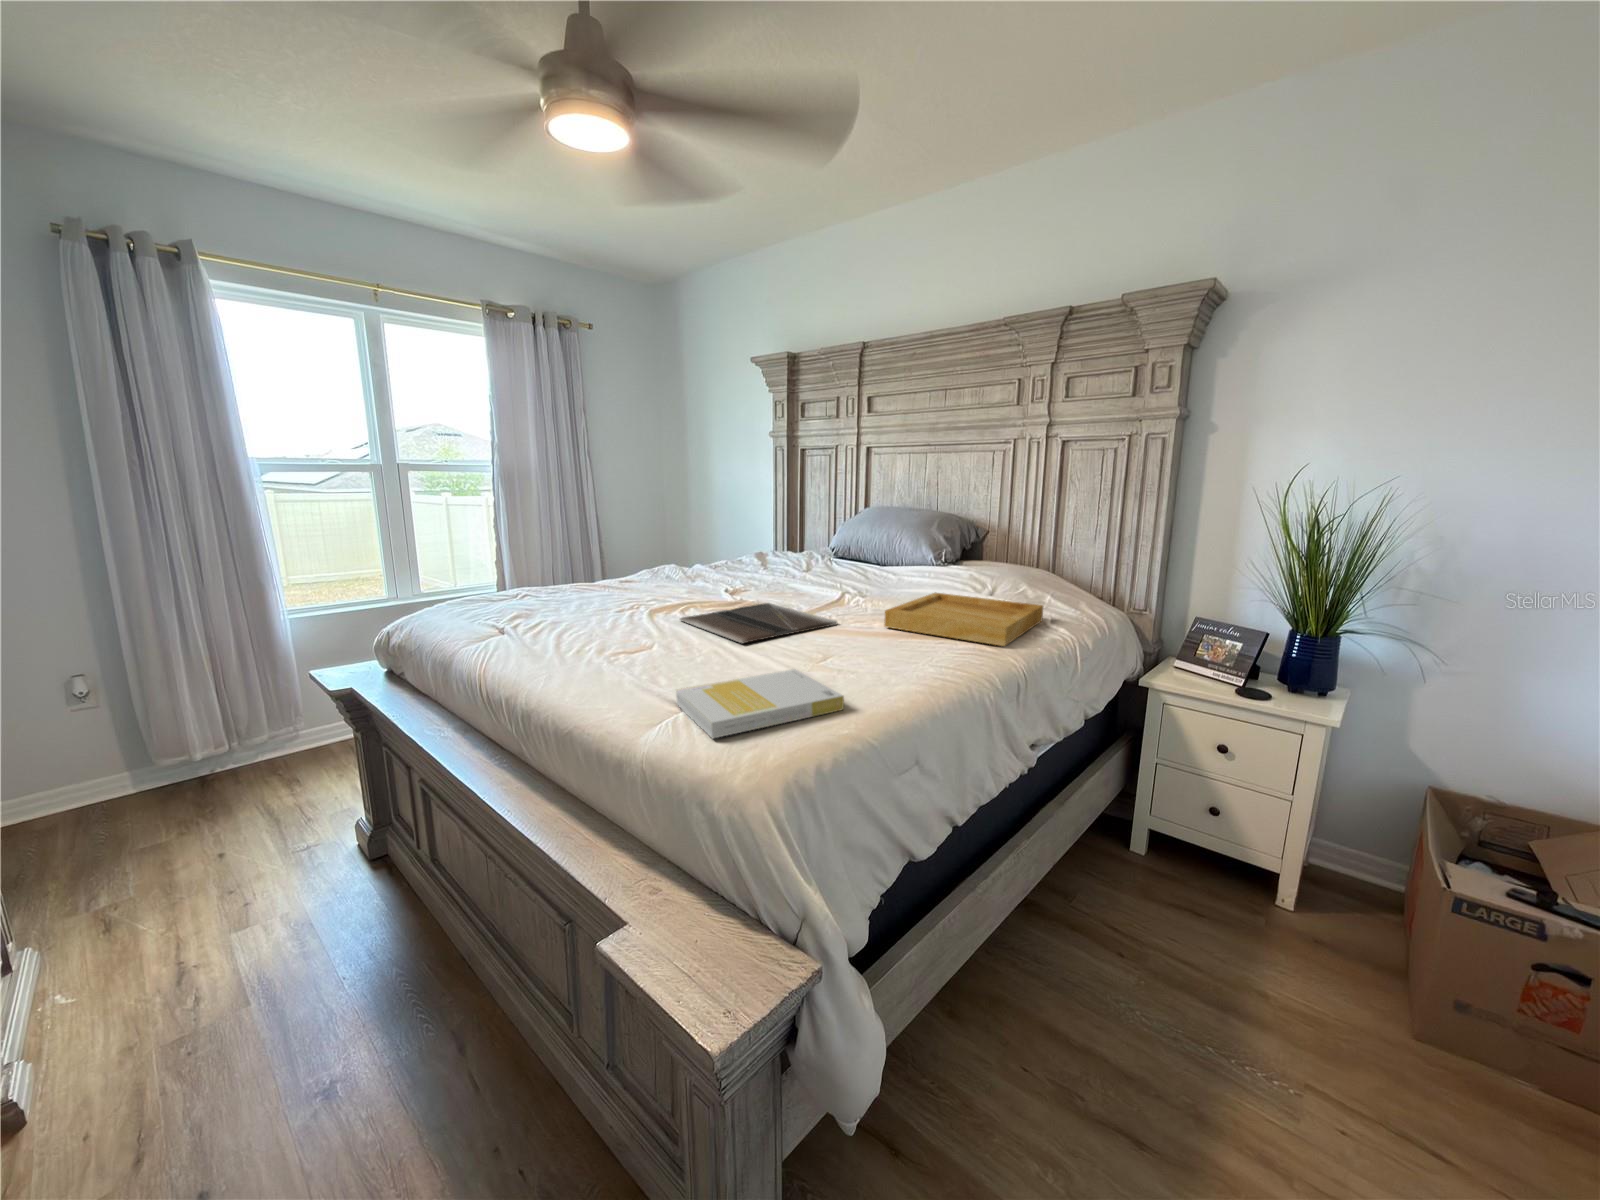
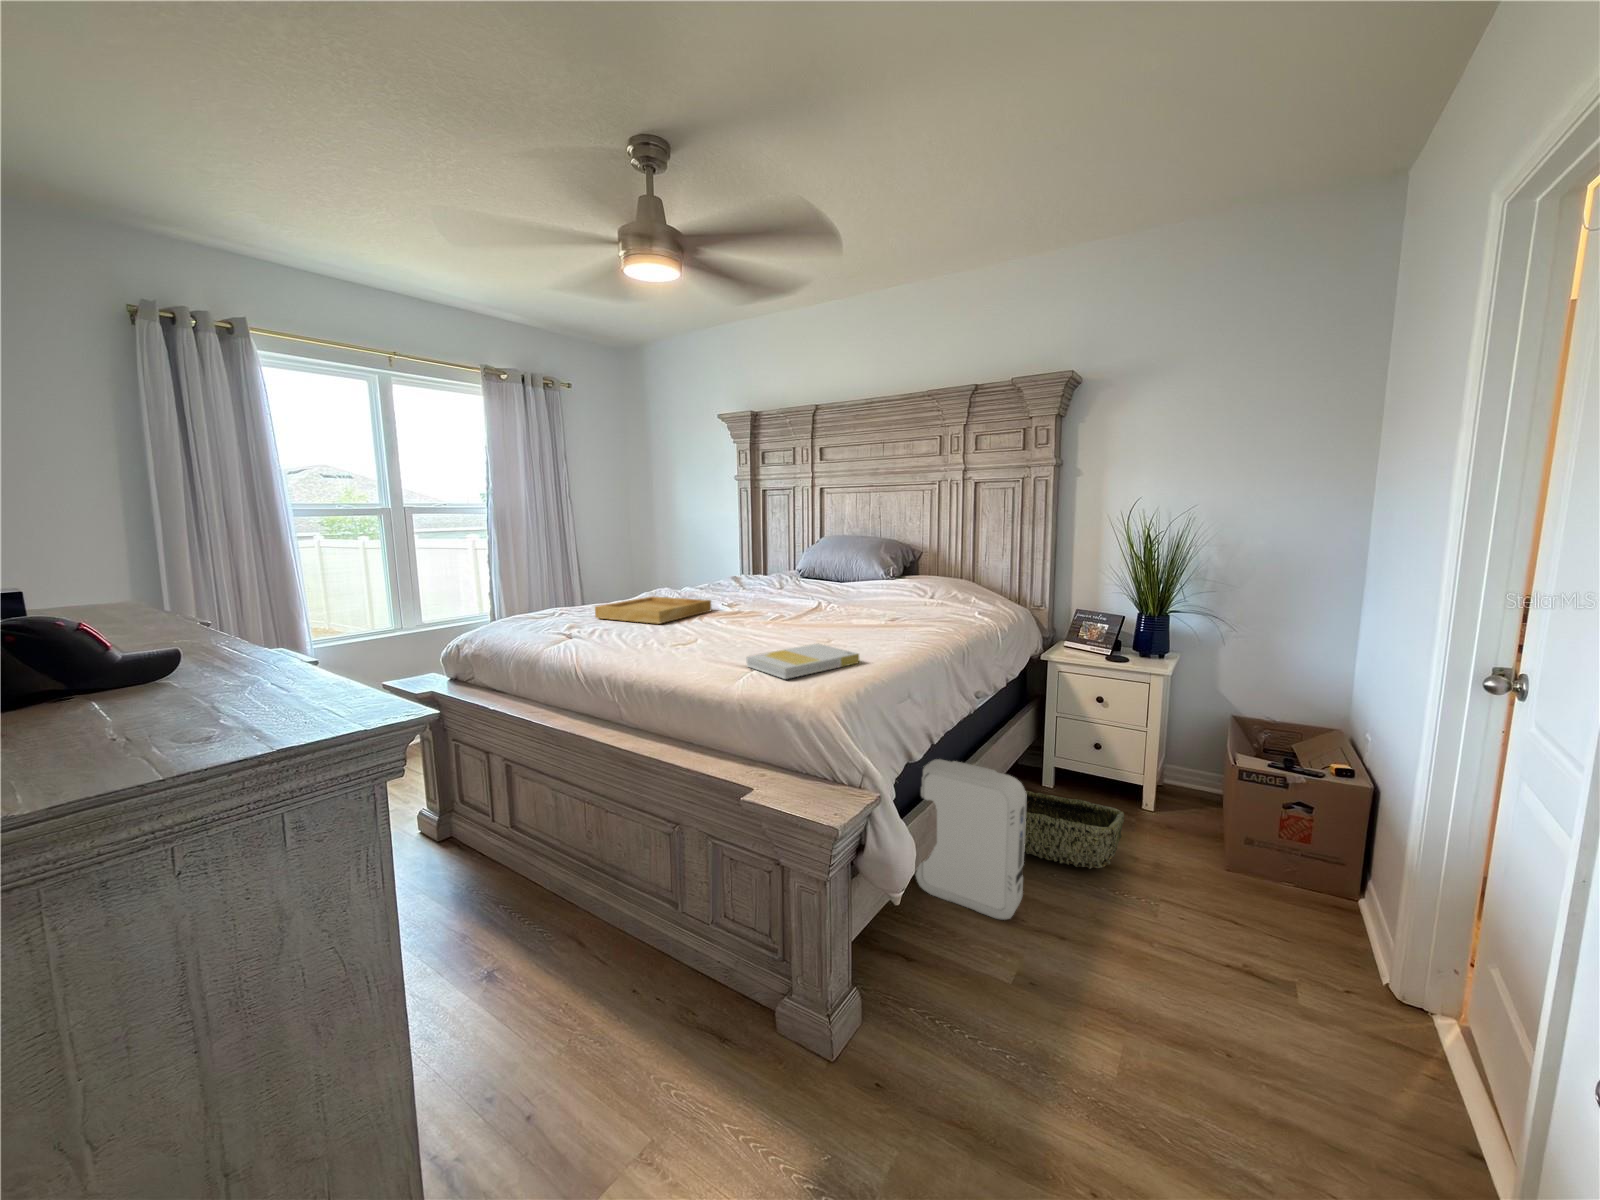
tray: present [884,593,1043,646] -> present [595,596,712,624]
laptop: present [680,603,837,643] -> none [705,610,827,634]
air purifier: none [926,845,1099,1106] -> present [916,759,1026,919]
woven basket: none [1050,871,1255,1023] -> present [1024,791,1124,869]

